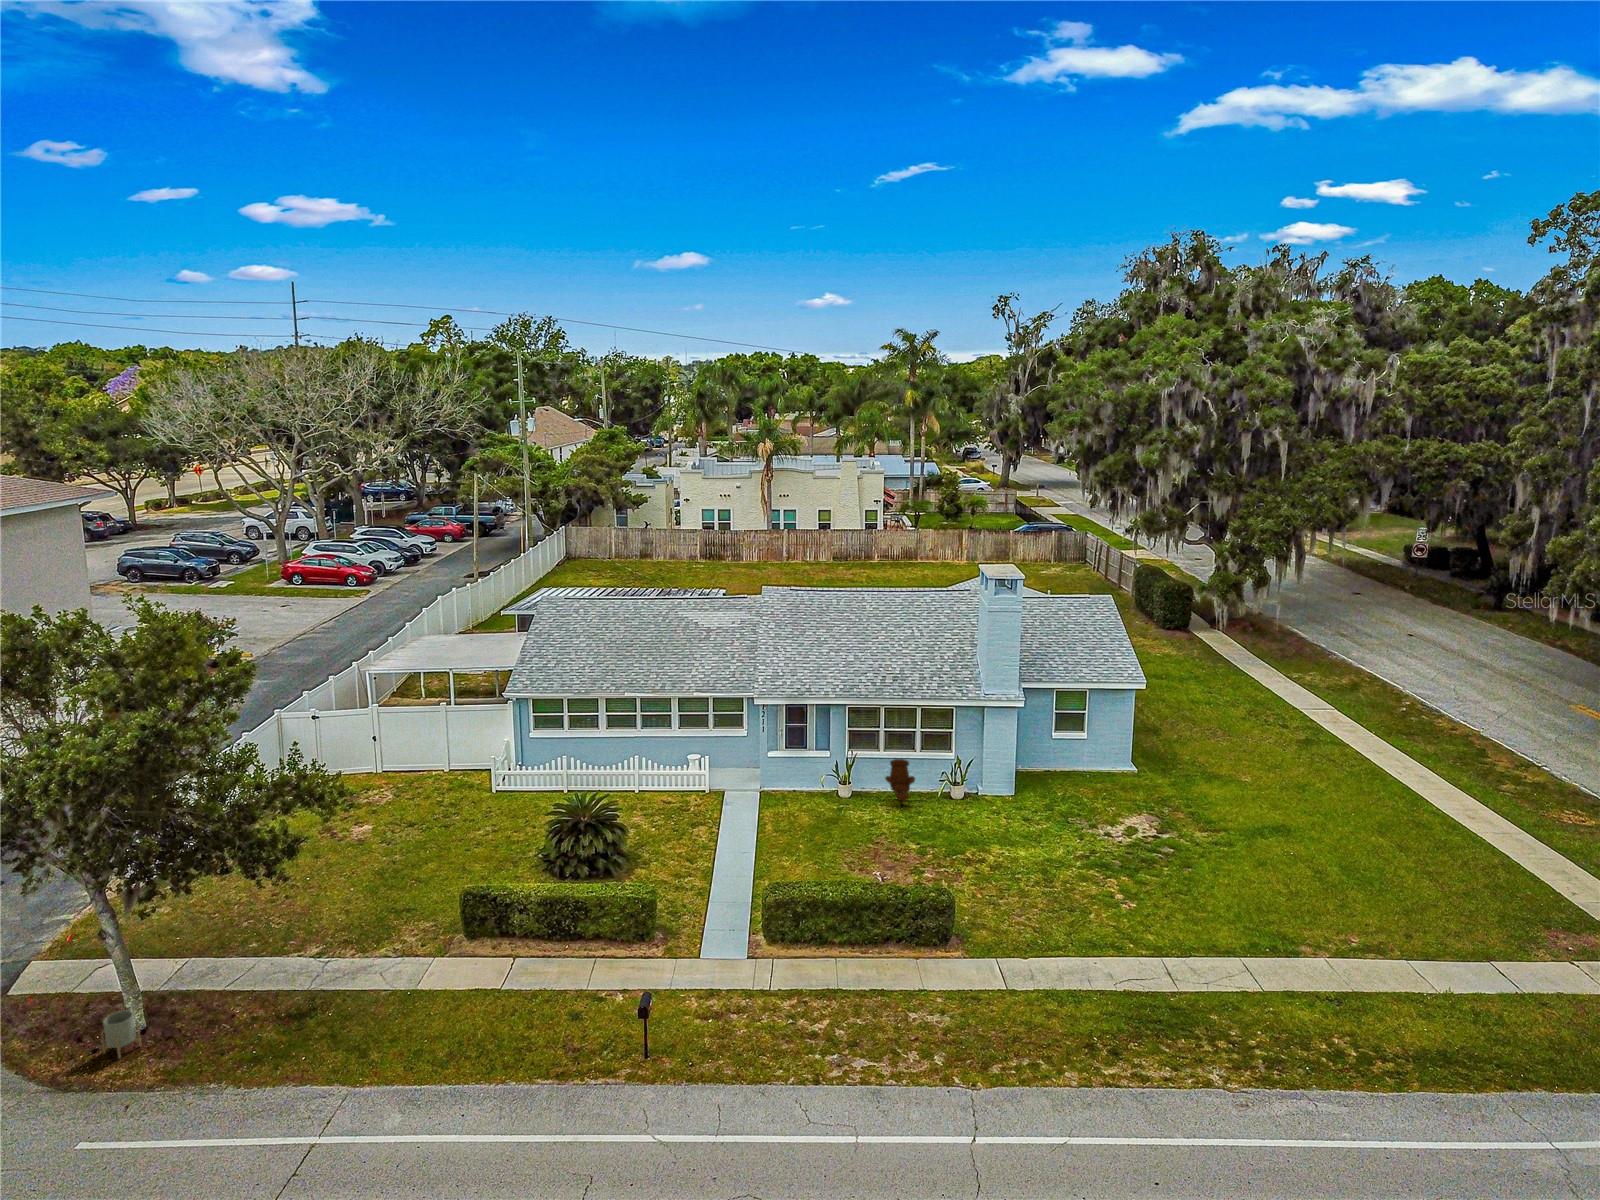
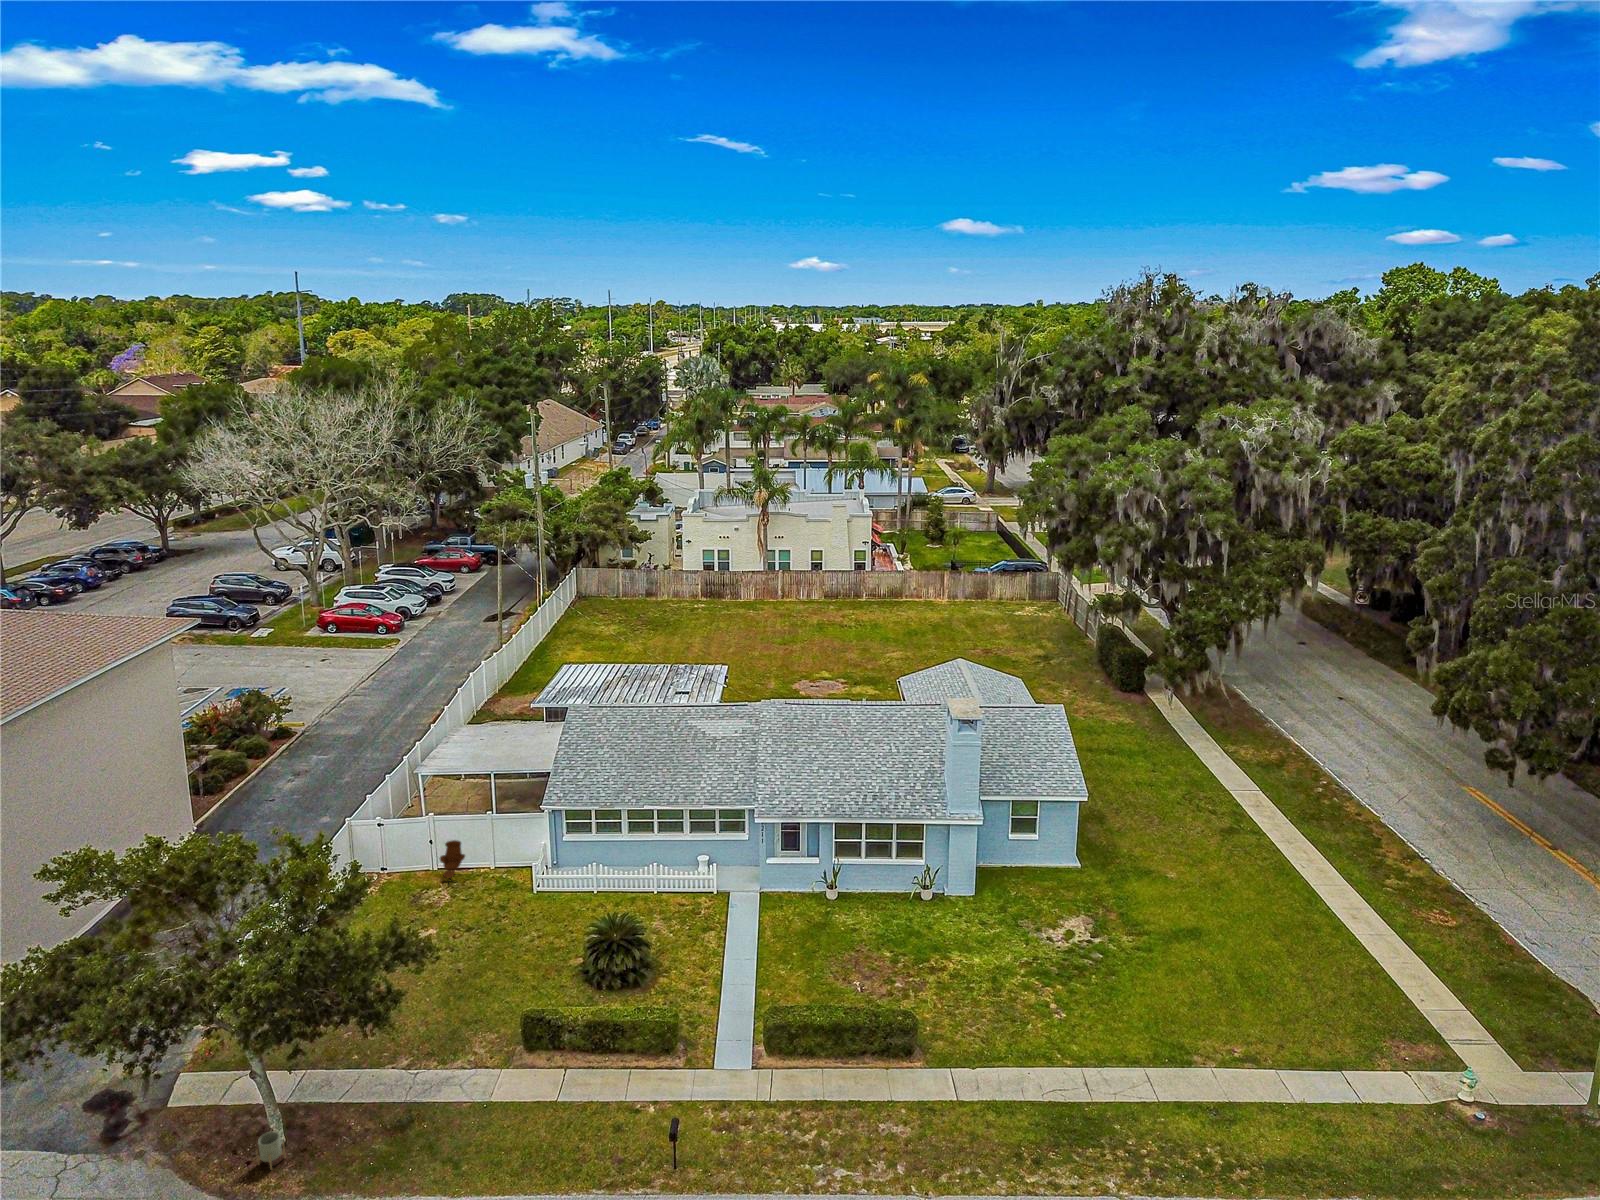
lounge chair: present [885,759,915,807] -> present [440,840,465,882]

